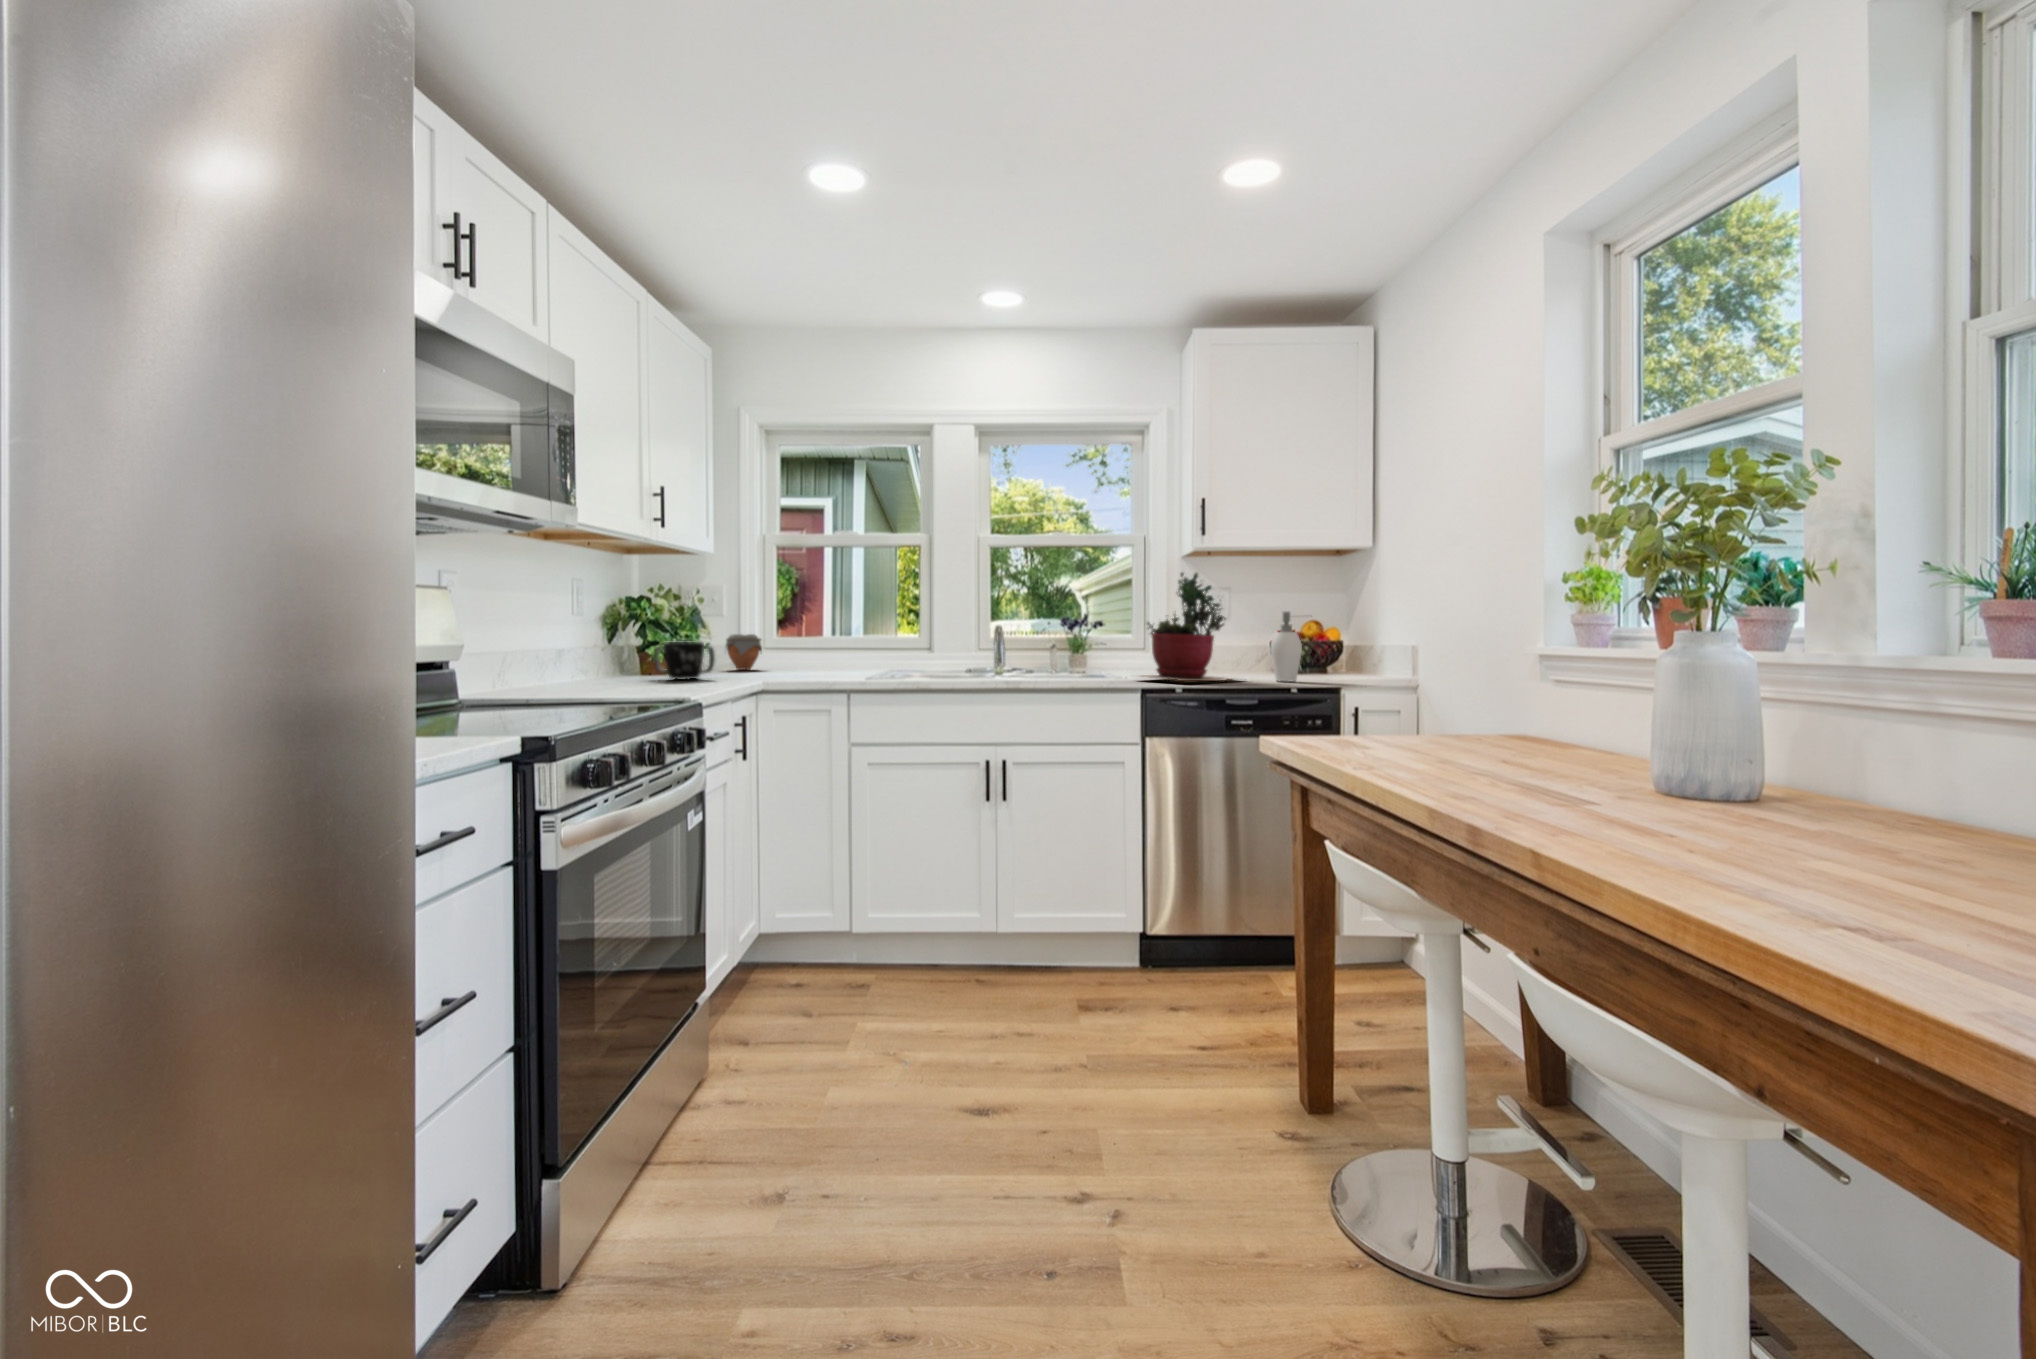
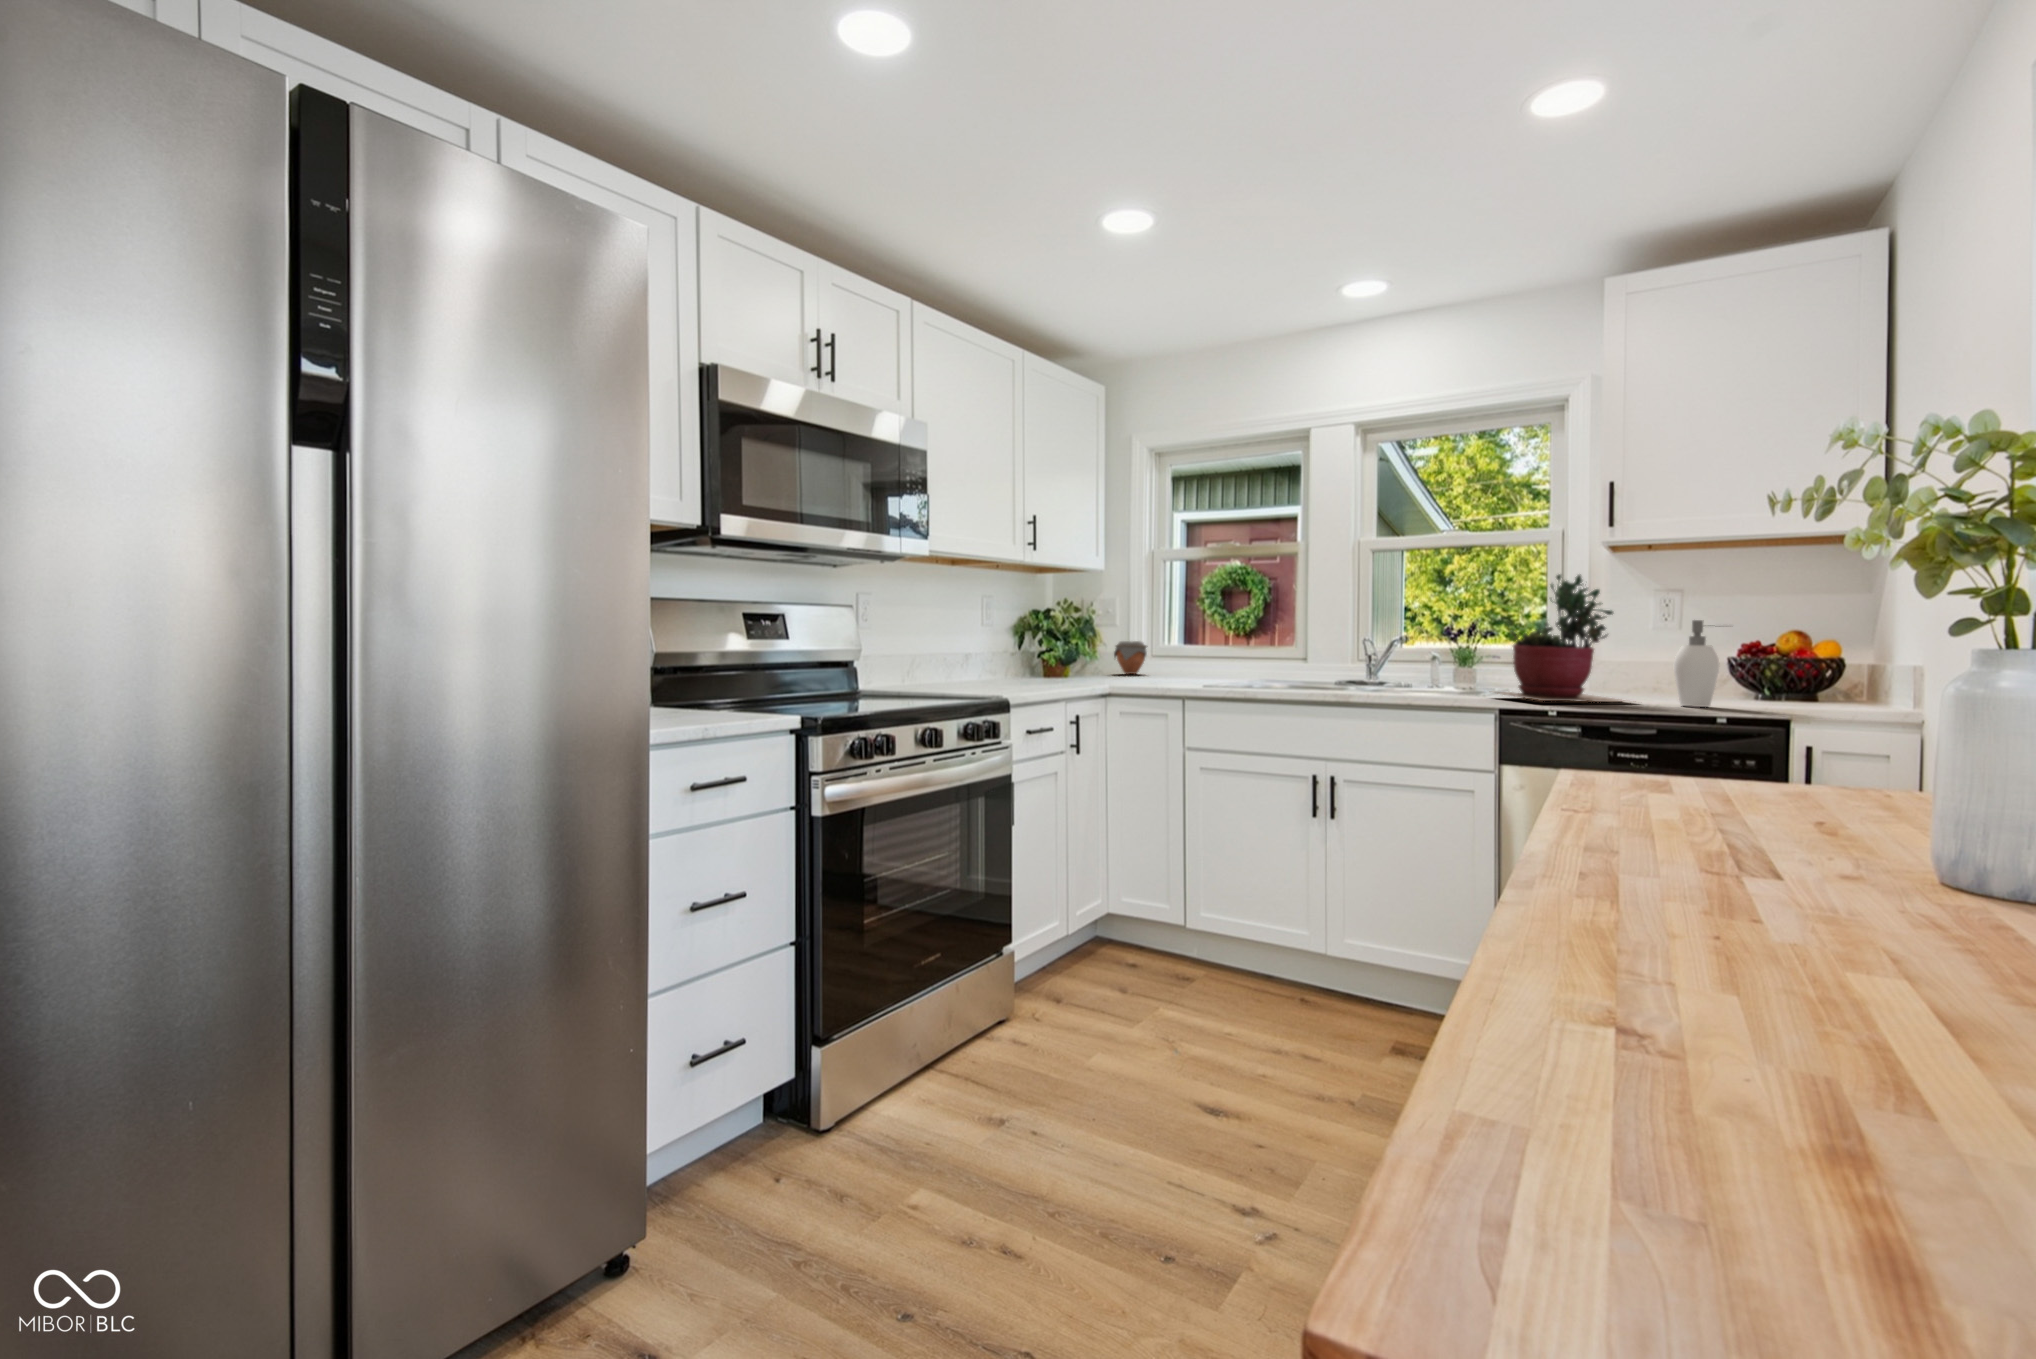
mug: present [654,641,715,679] -> none [1032,647,1079,680]

